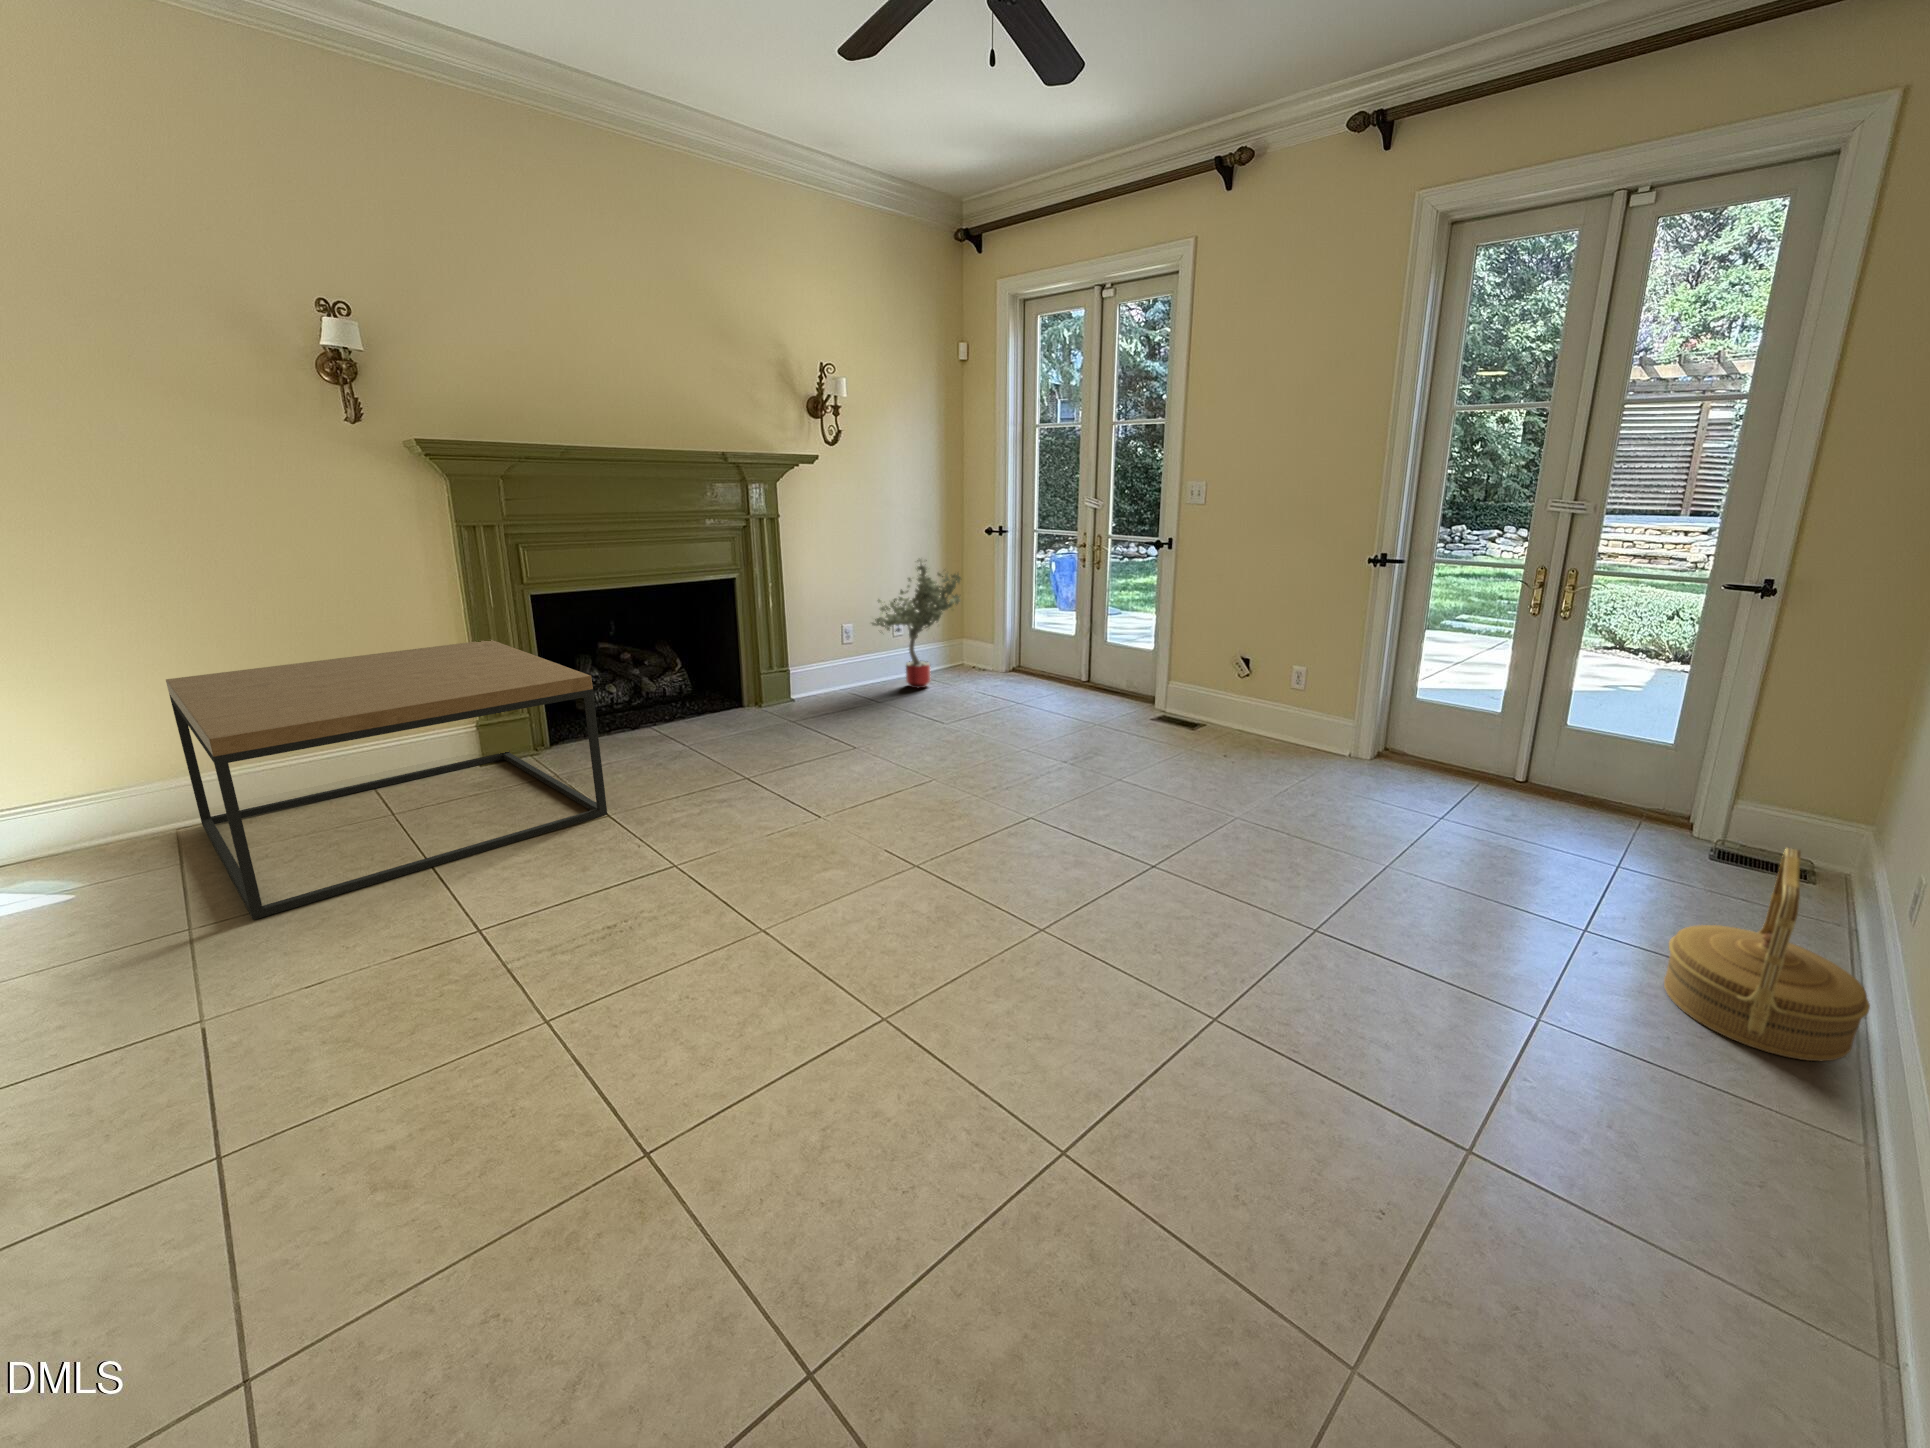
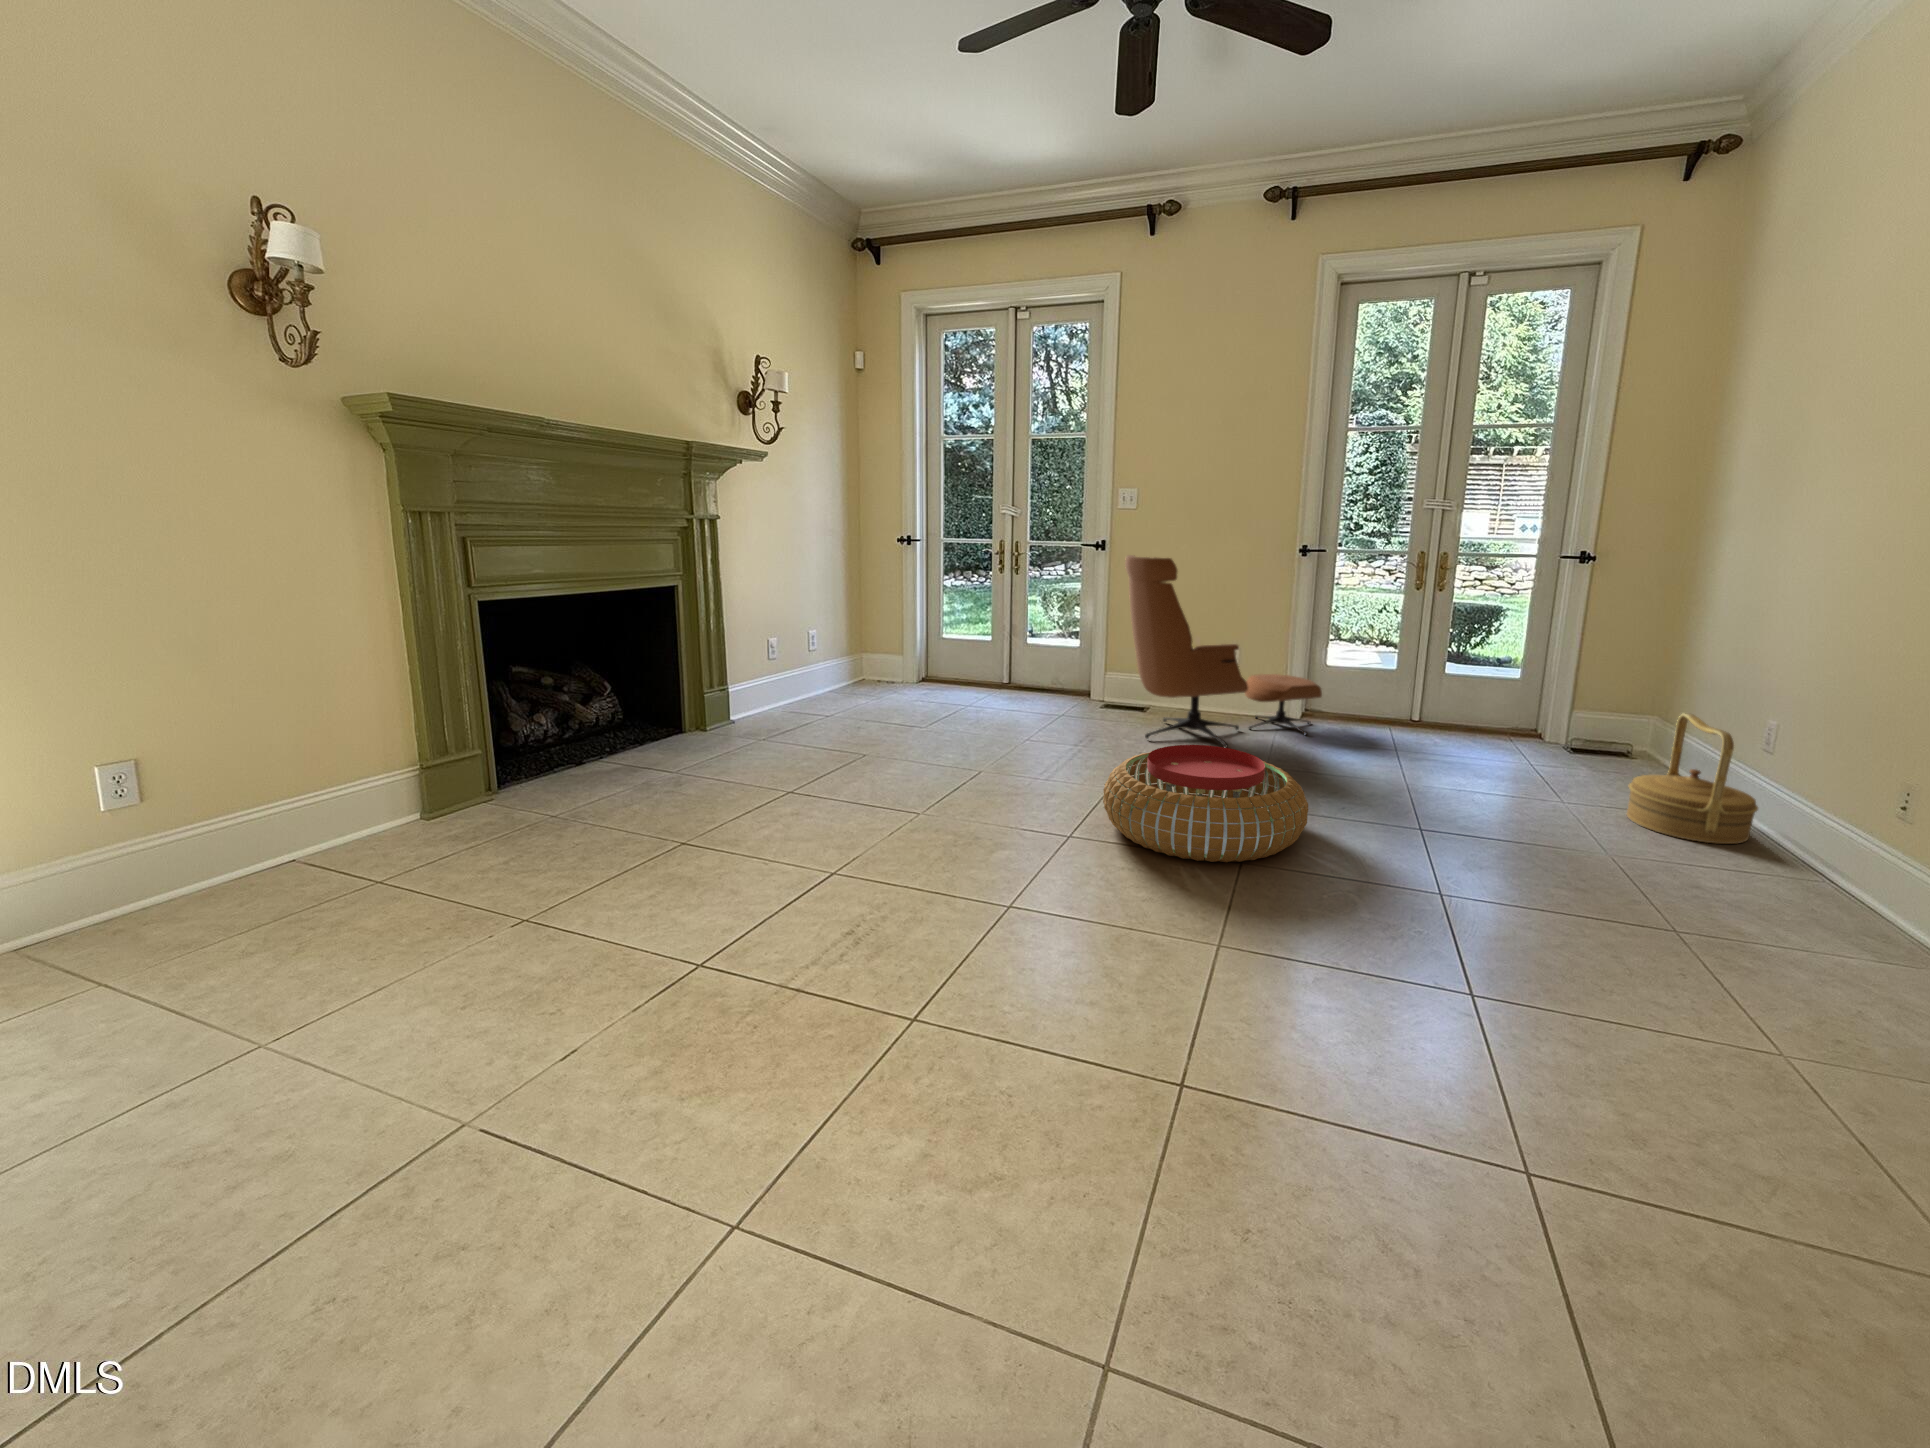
potted tree: present [872,558,961,688] -> none [803,565,888,701]
lounge chair: none [1130,563,1379,790] -> present [1125,555,1322,747]
coffee table: present [166,640,607,920] -> none [10,661,676,1015]
pouf: none [950,789,1172,935] -> present [1103,745,1308,862]

